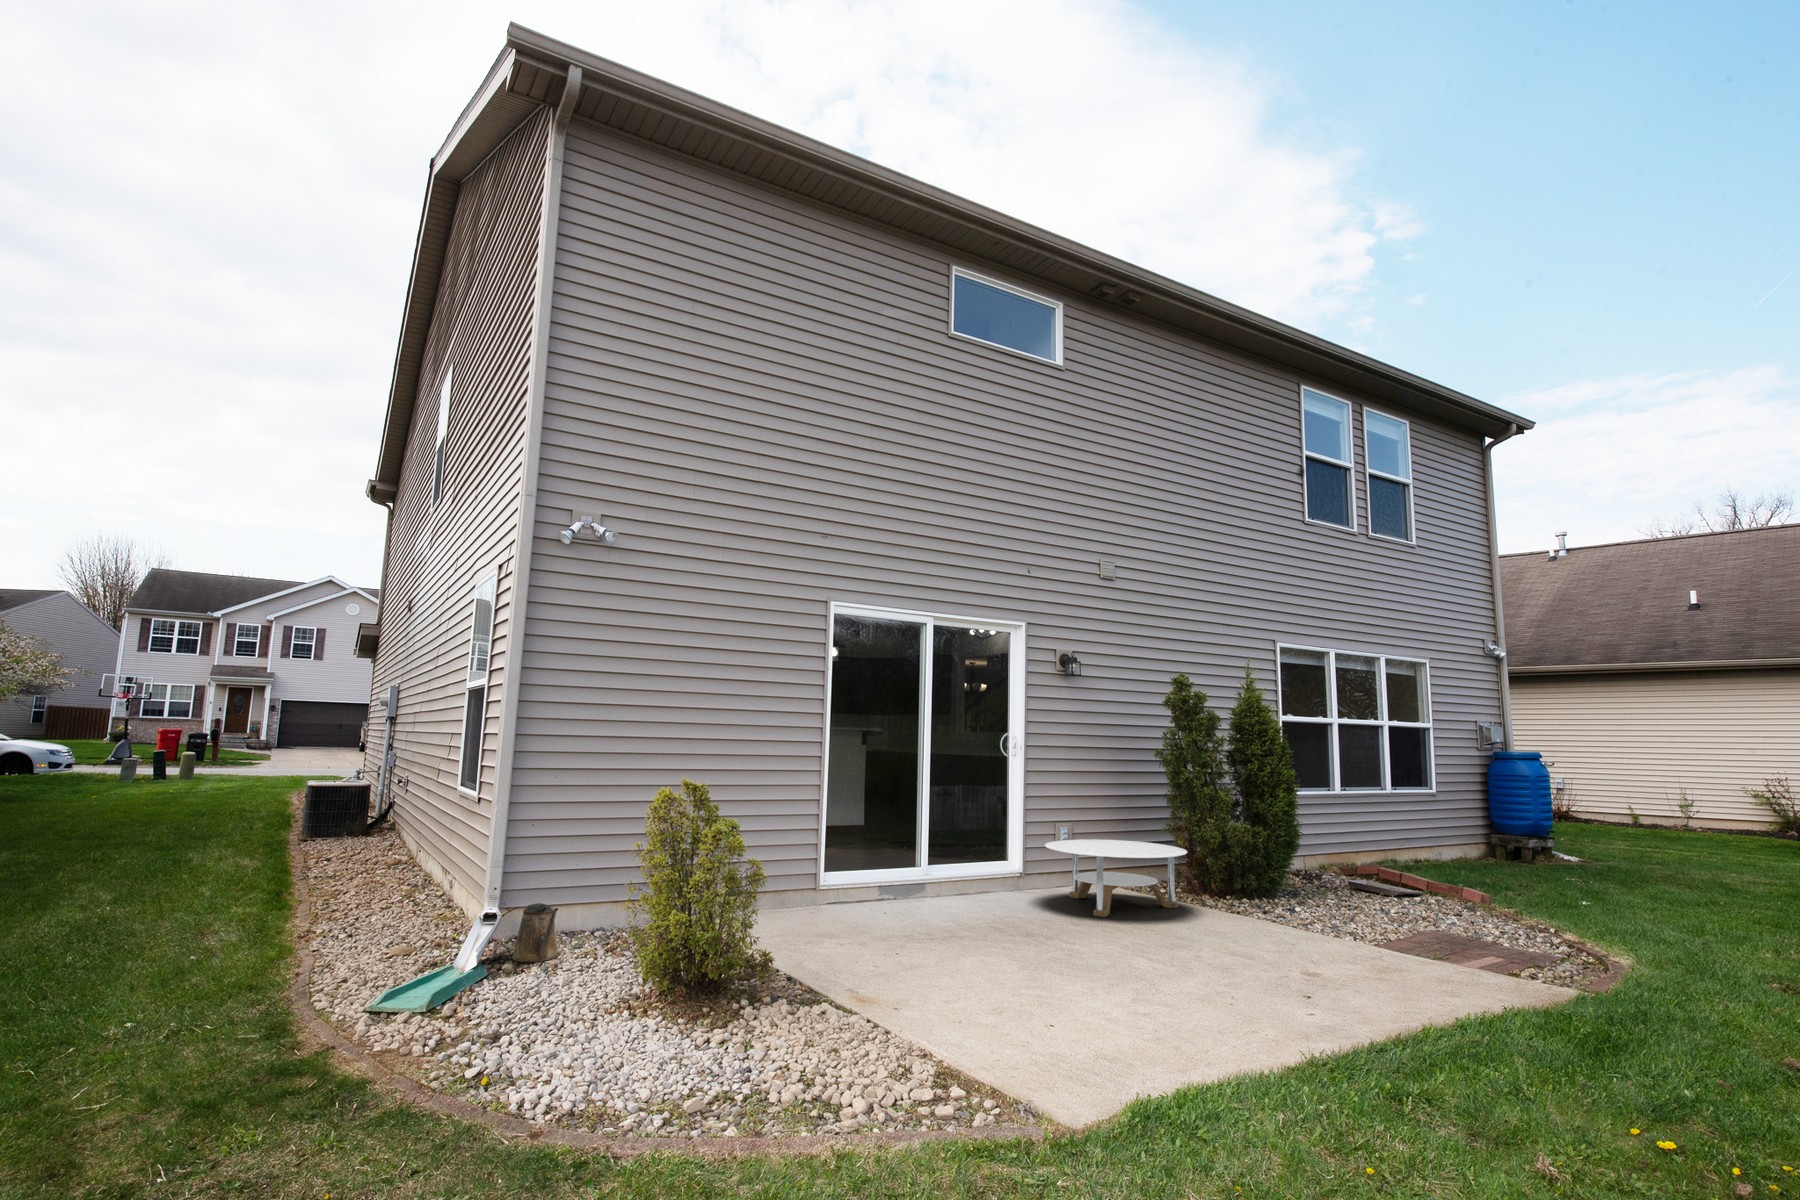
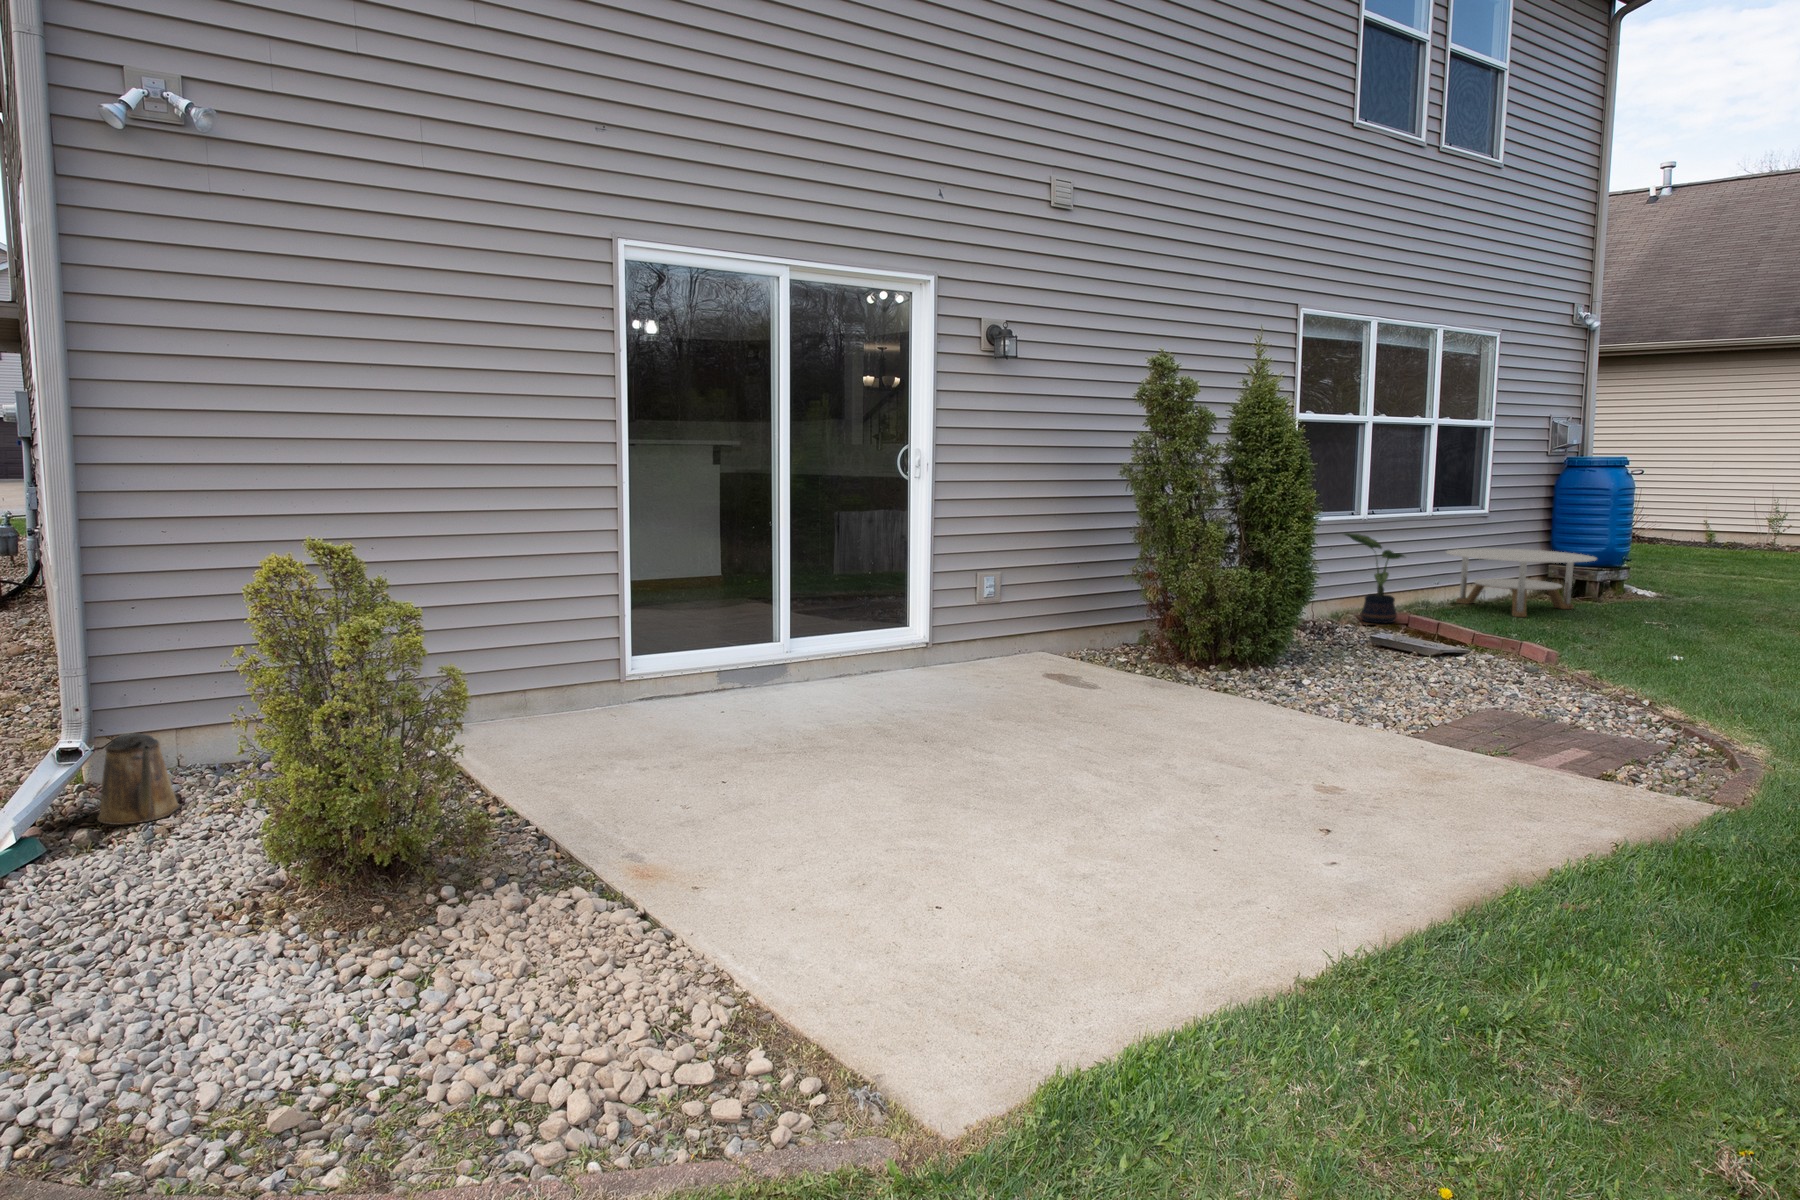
potted plant: none [1322,803,1372,872] -> present [1345,533,1404,623]
round table: present [1045,839,1187,917] -> present [1446,548,1597,617]

